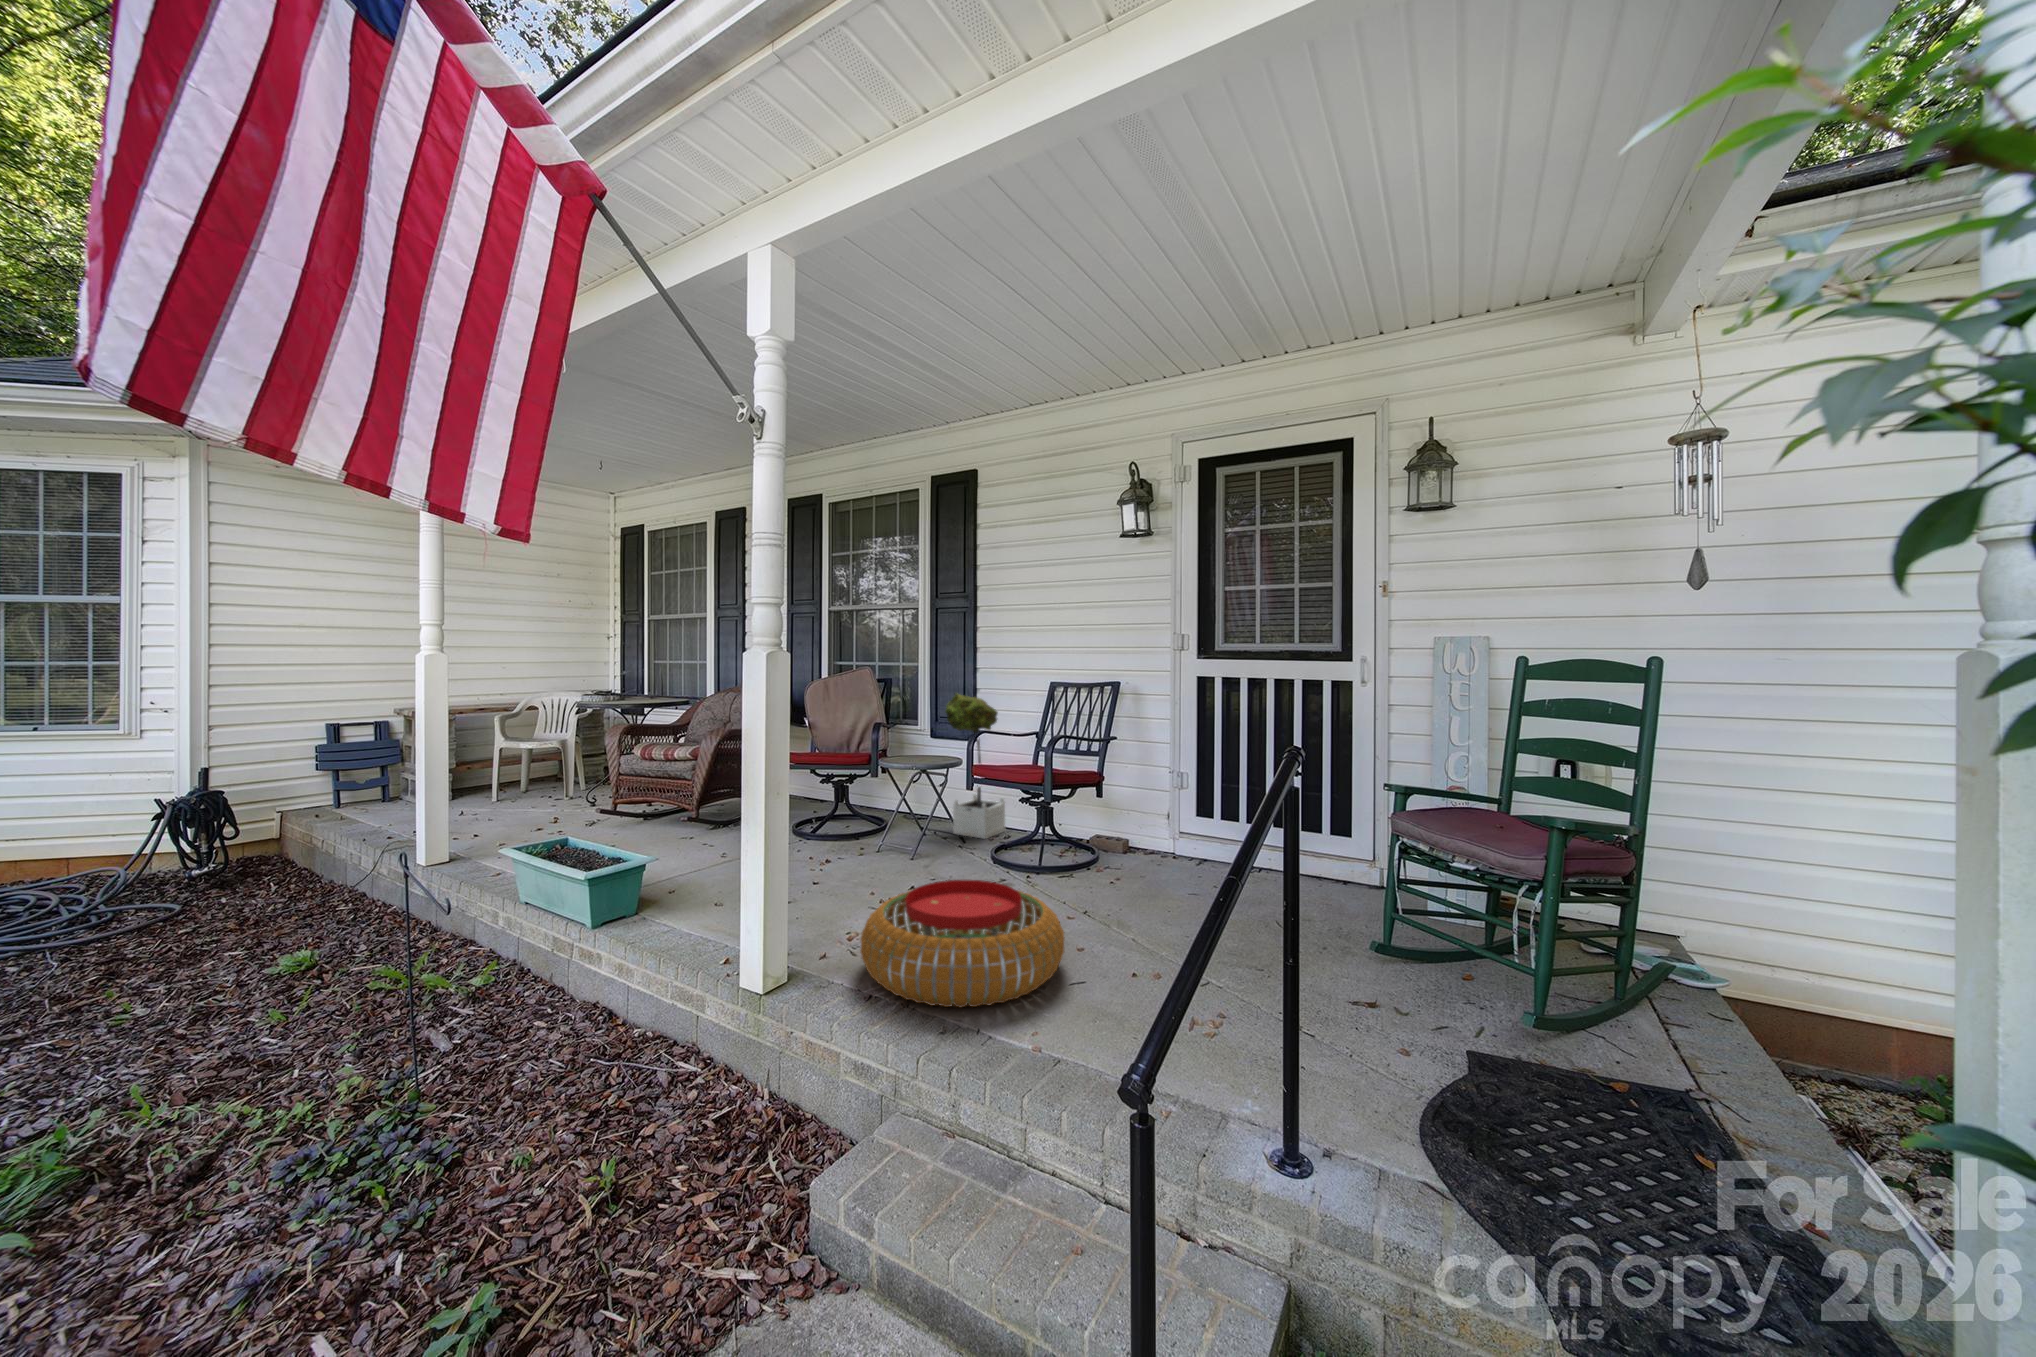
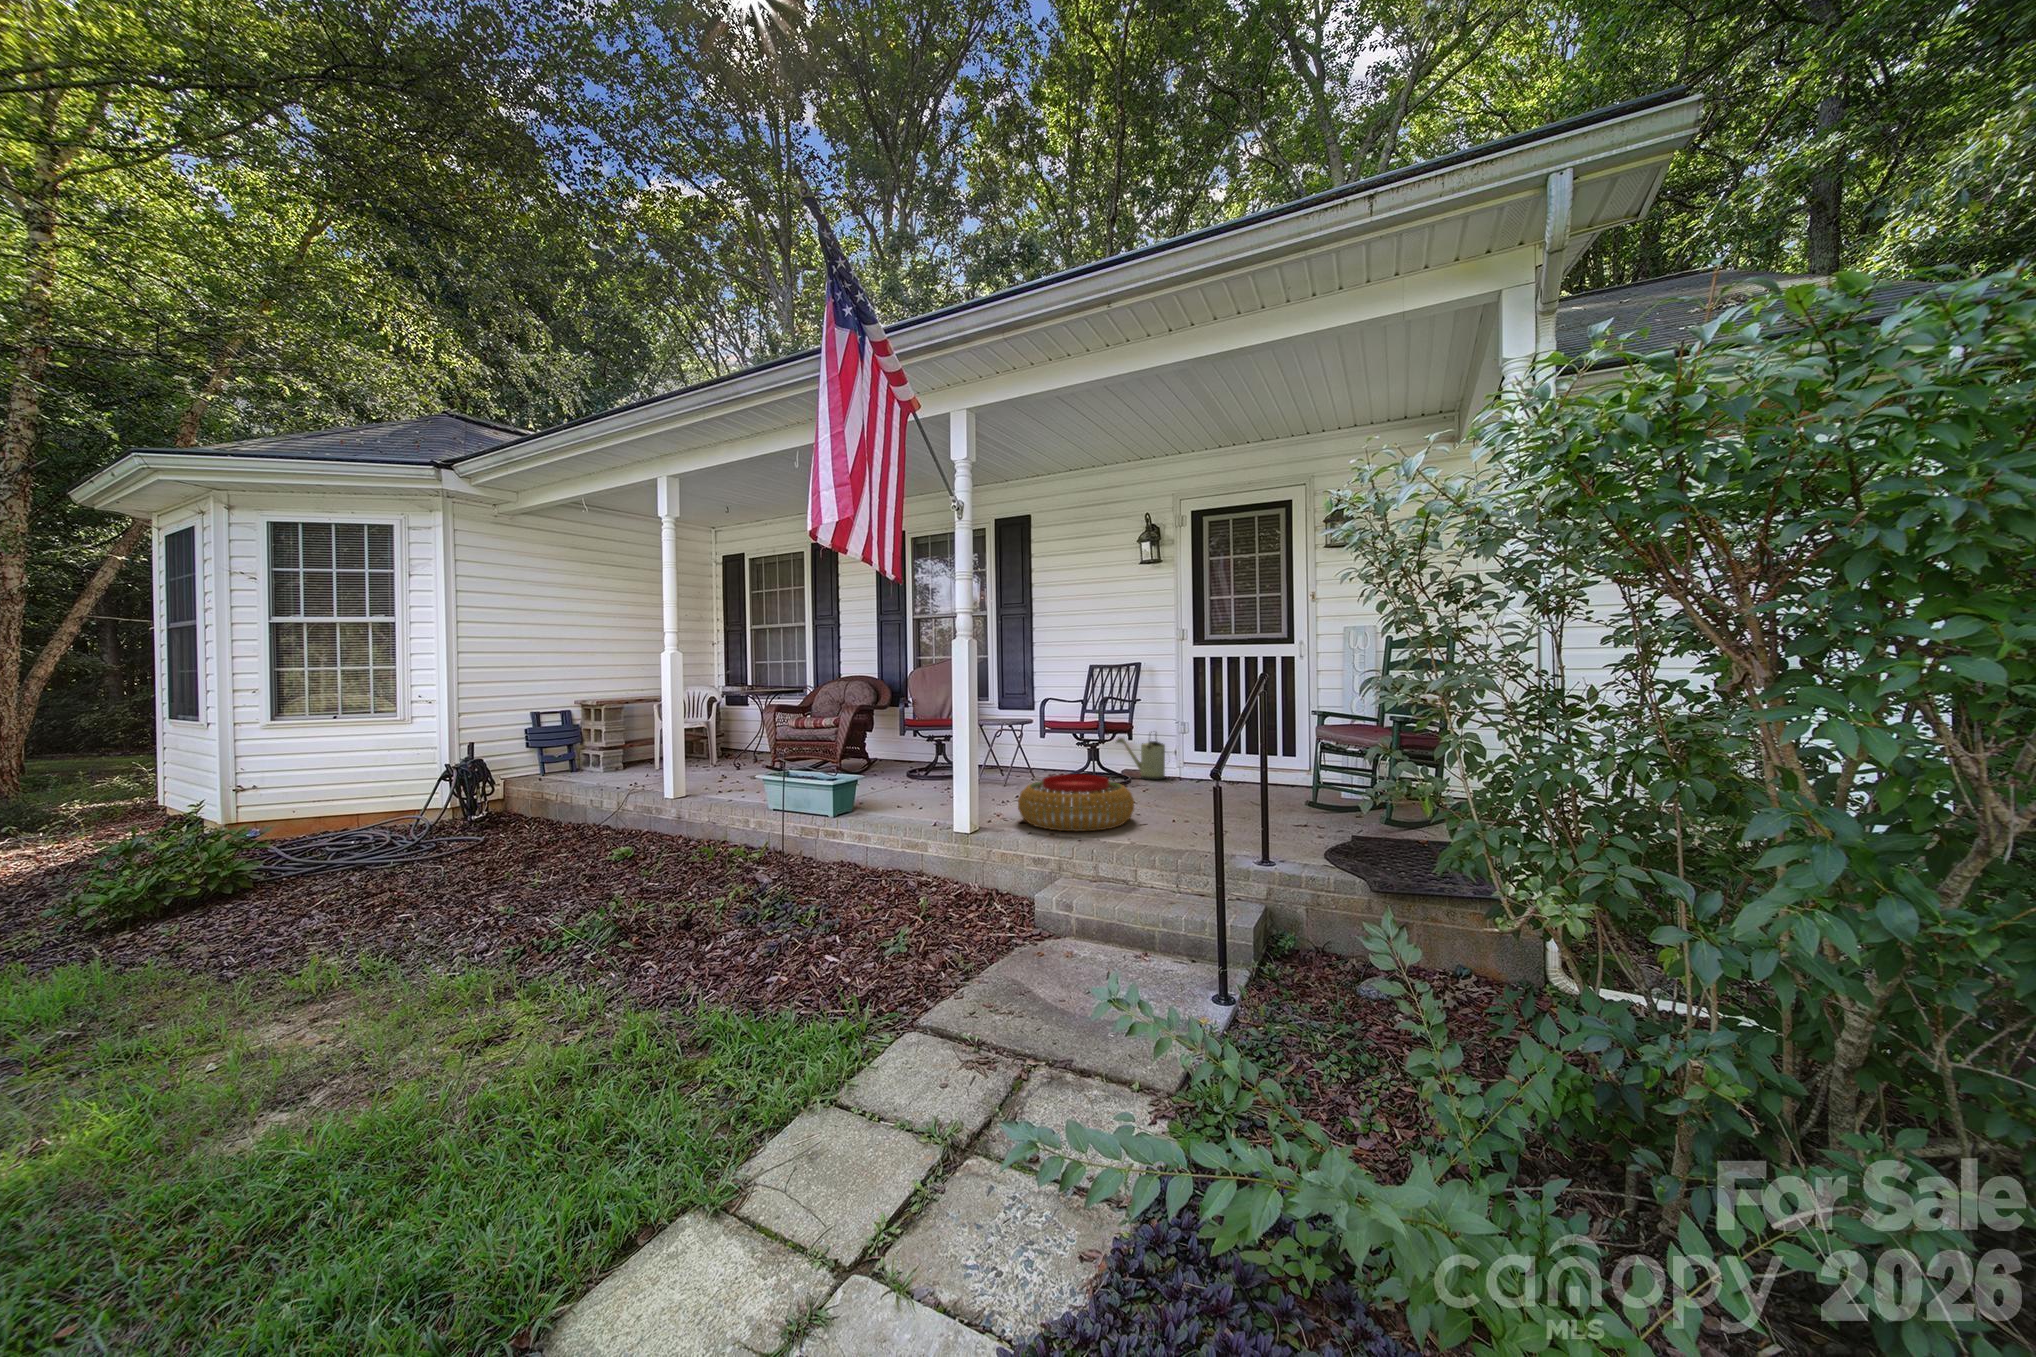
potted tree: present [945,693,1006,839] -> none [1016,674,1060,775]
watering can: none [1079,783,1156,858] -> present [1116,732,1165,780]

